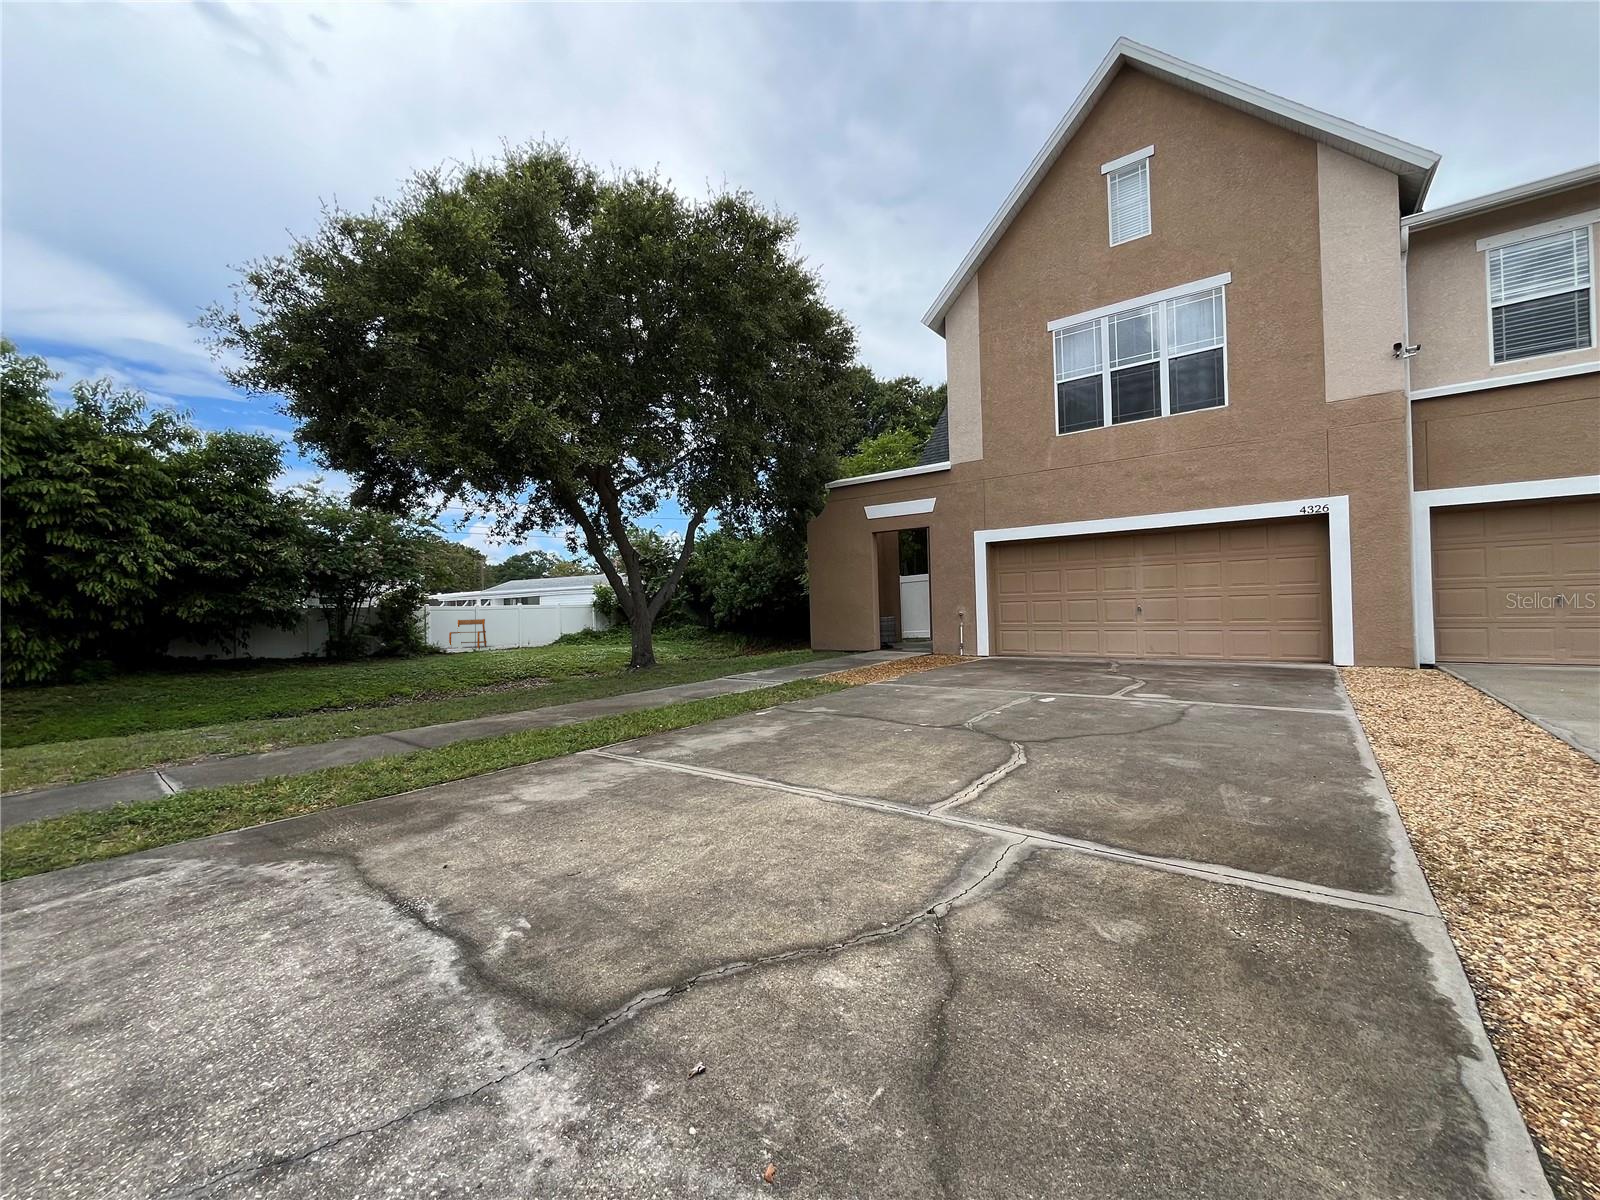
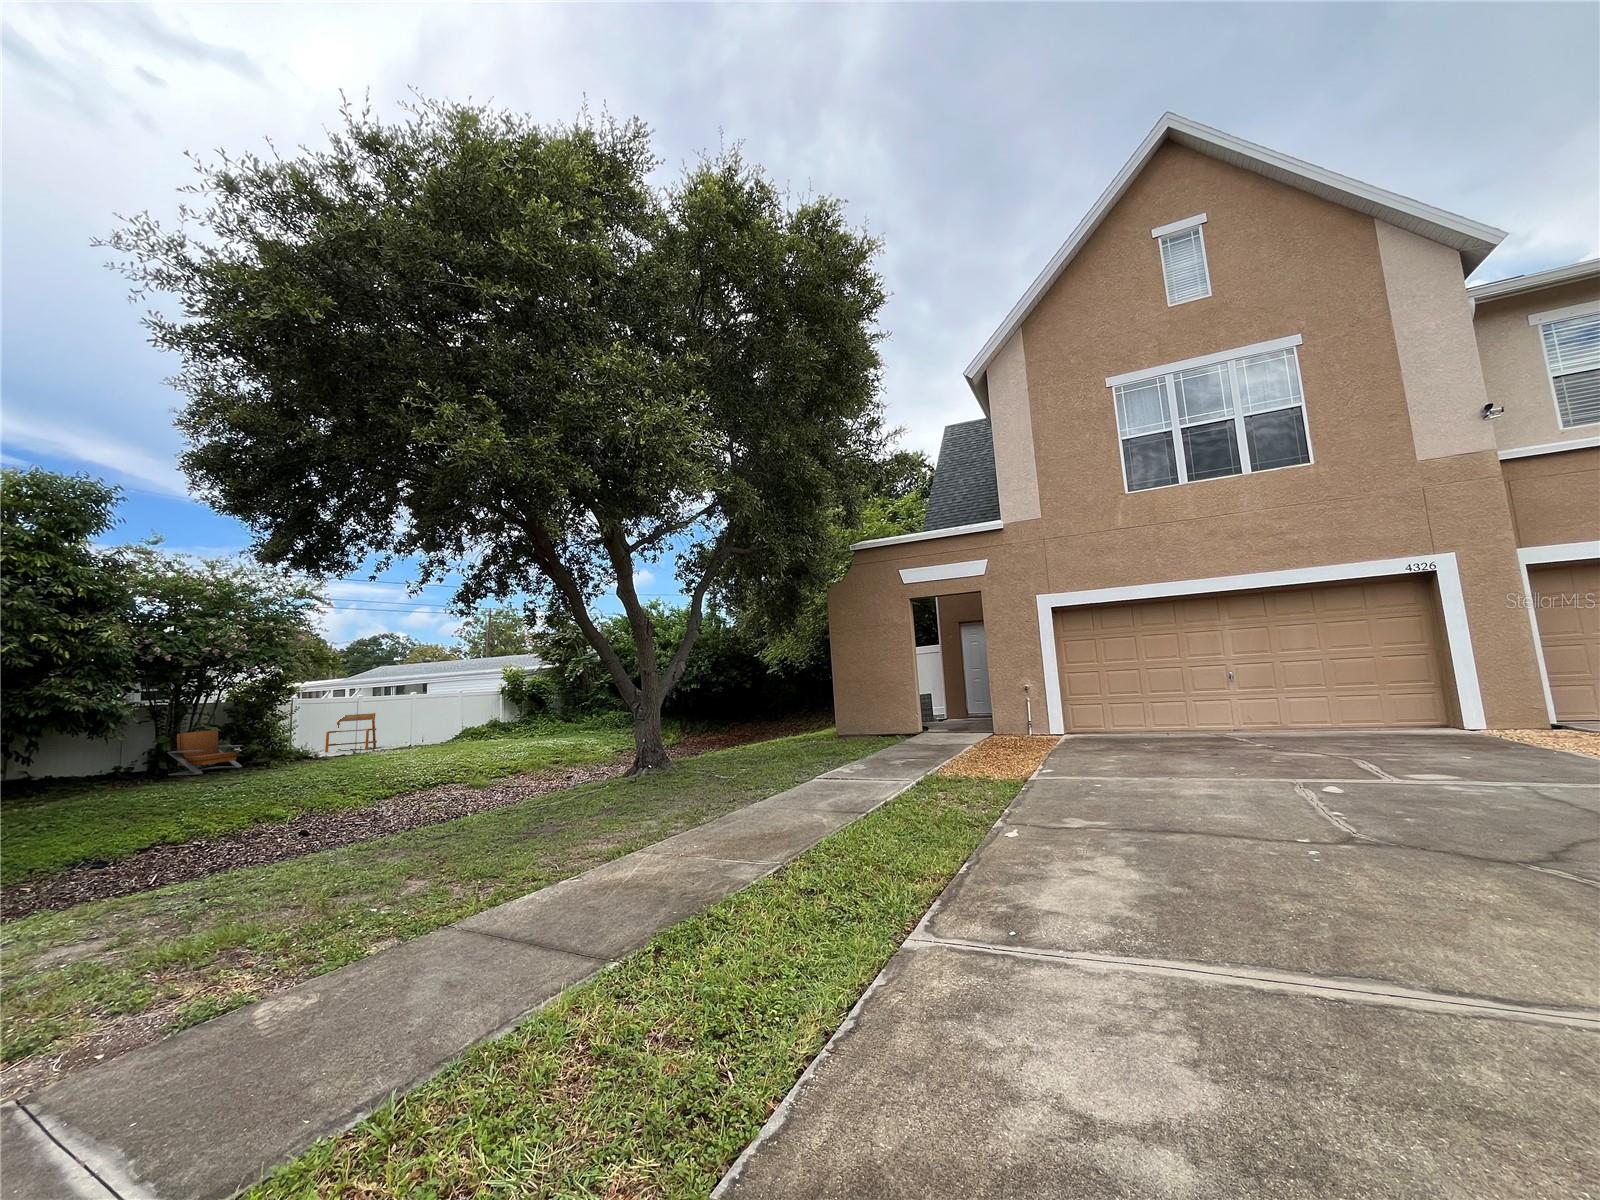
lounge chair: none [337,627,388,659] -> present [168,730,243,775]

